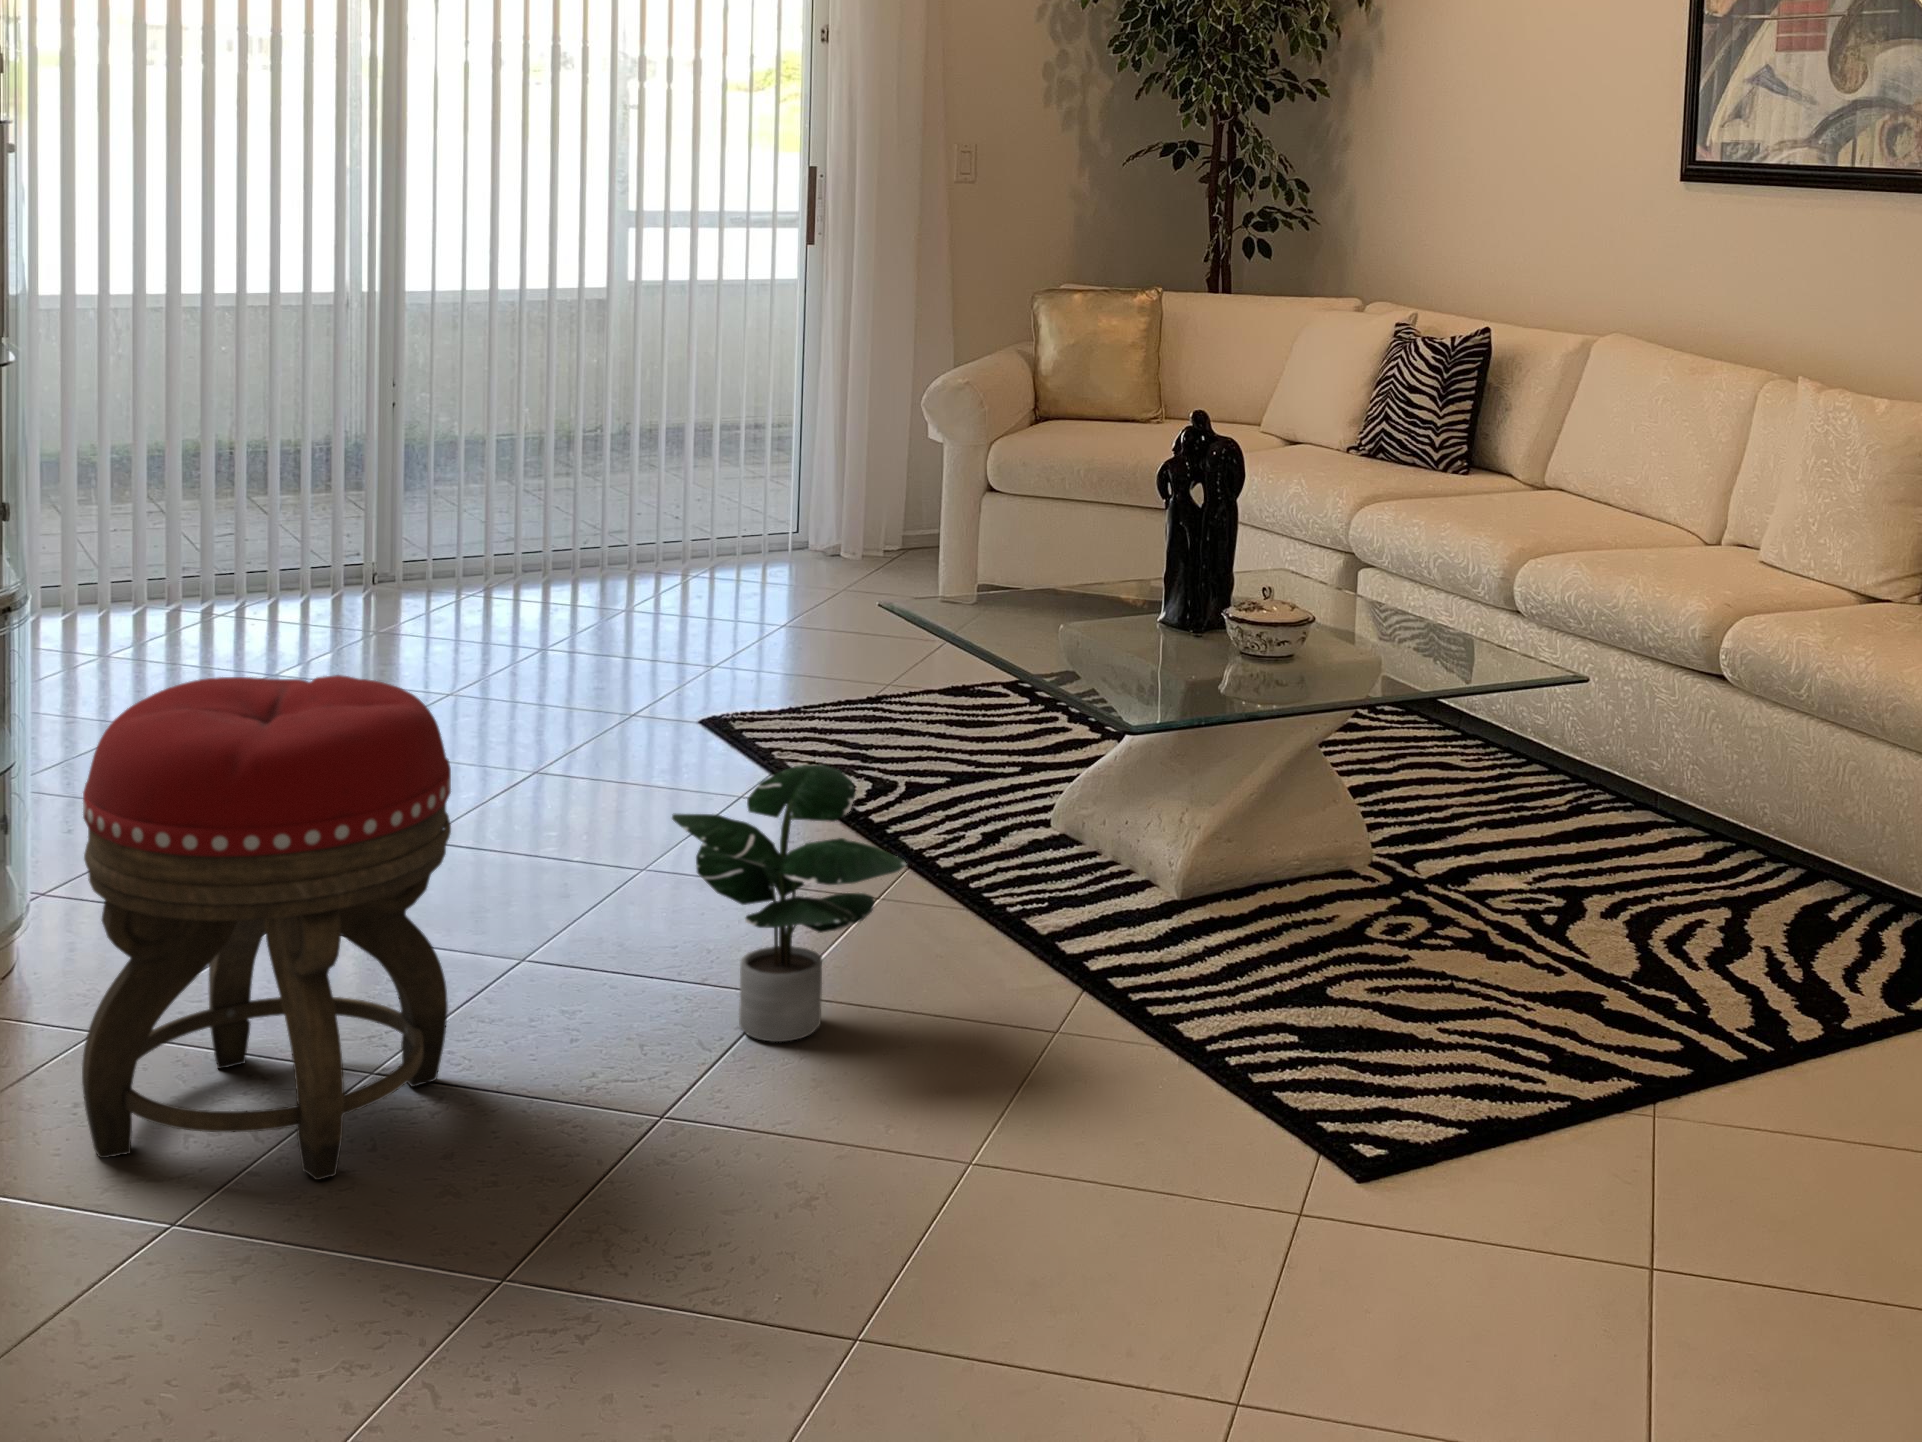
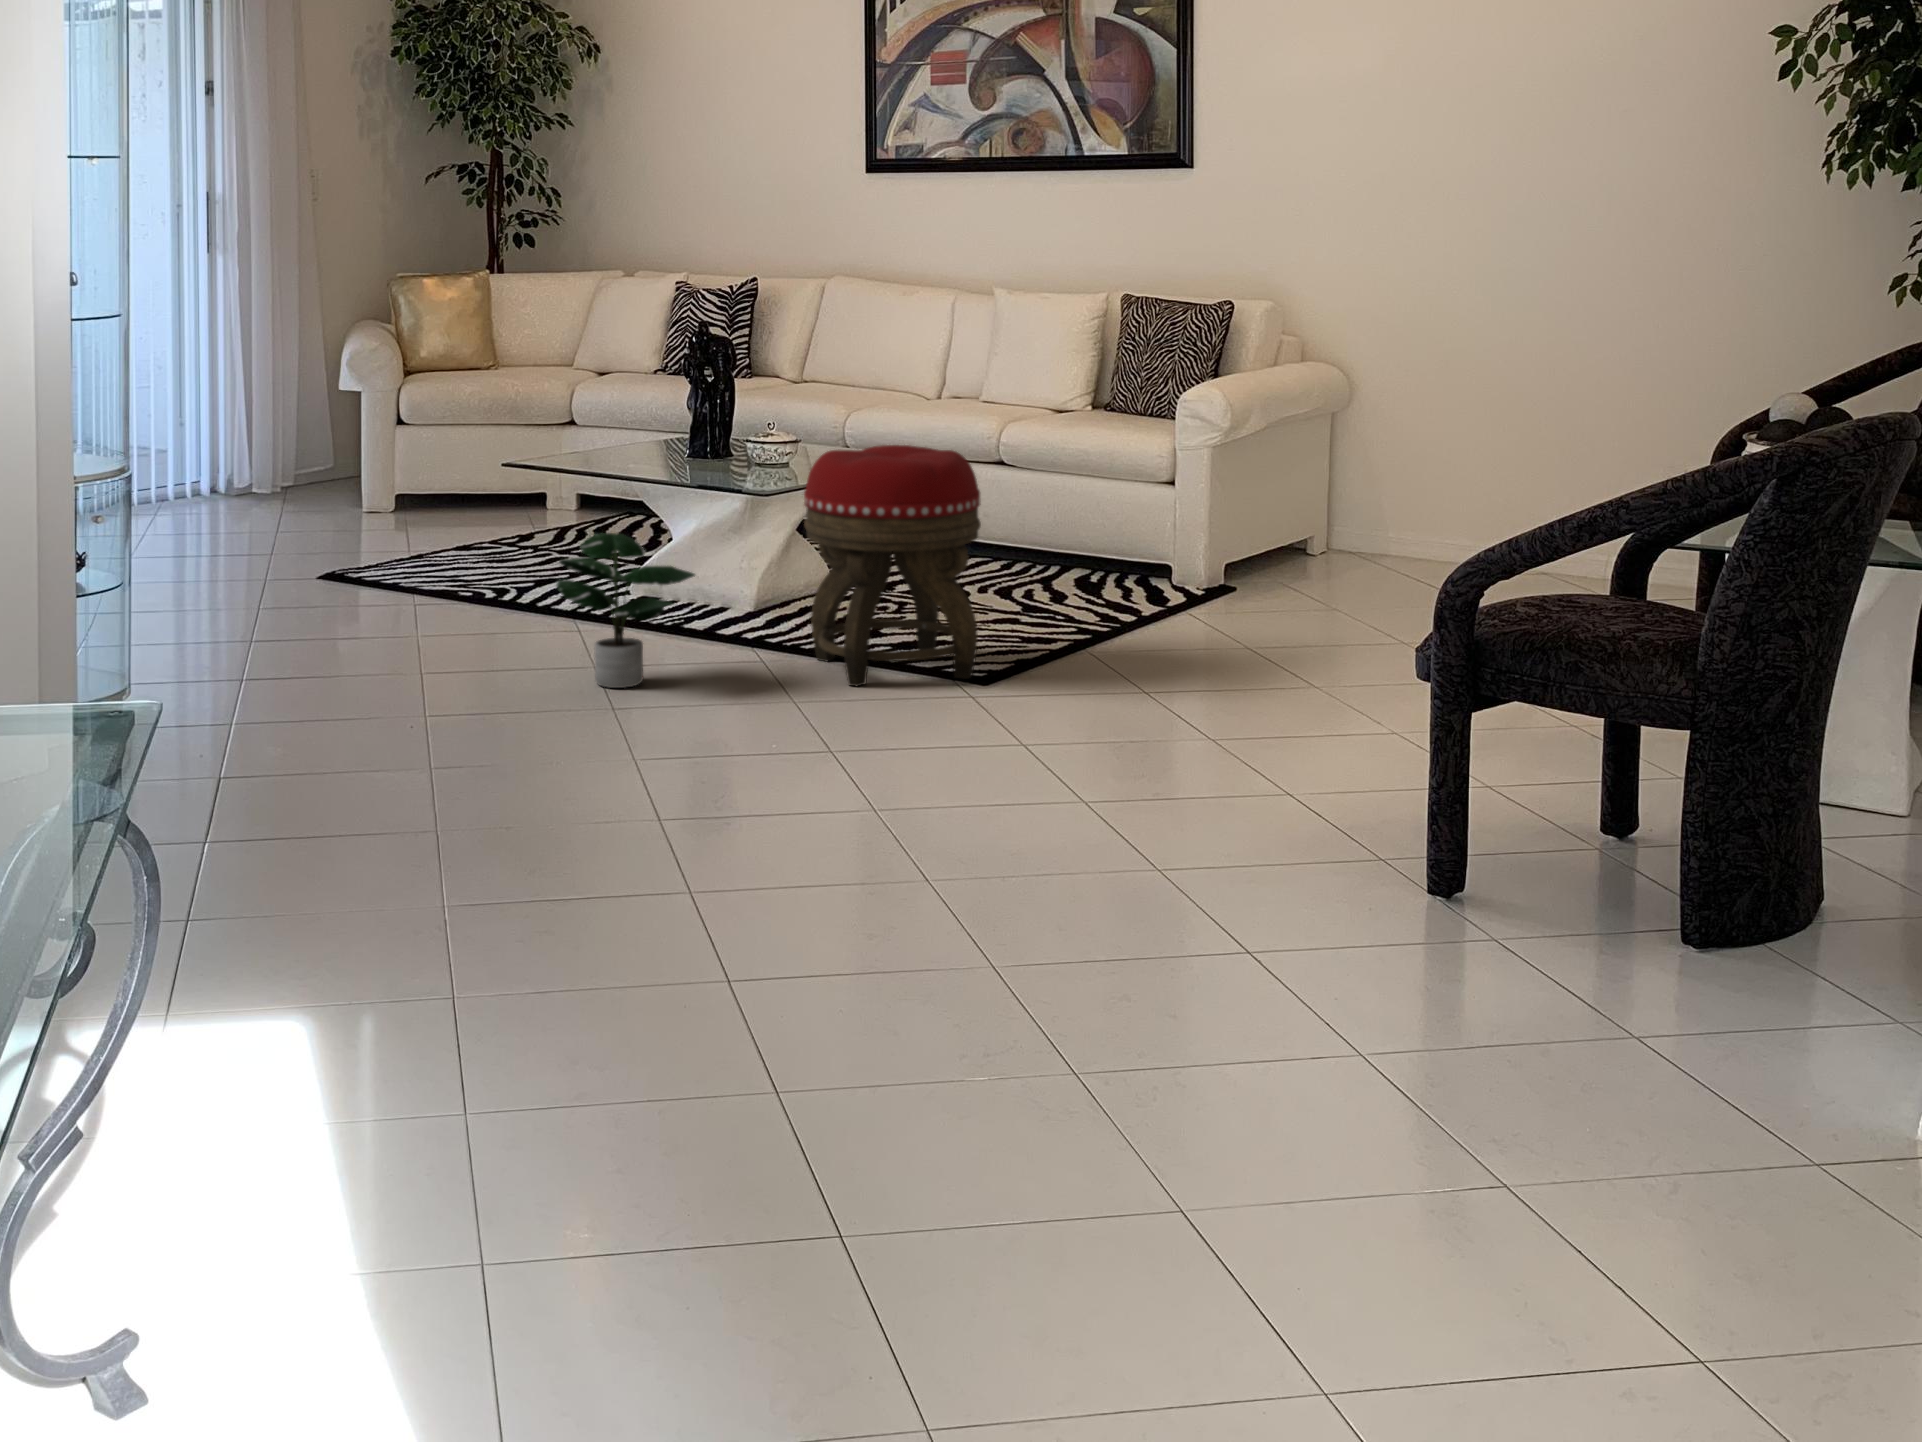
footstool: present [82,675,451,1180] -> present [804,445,981,686]

